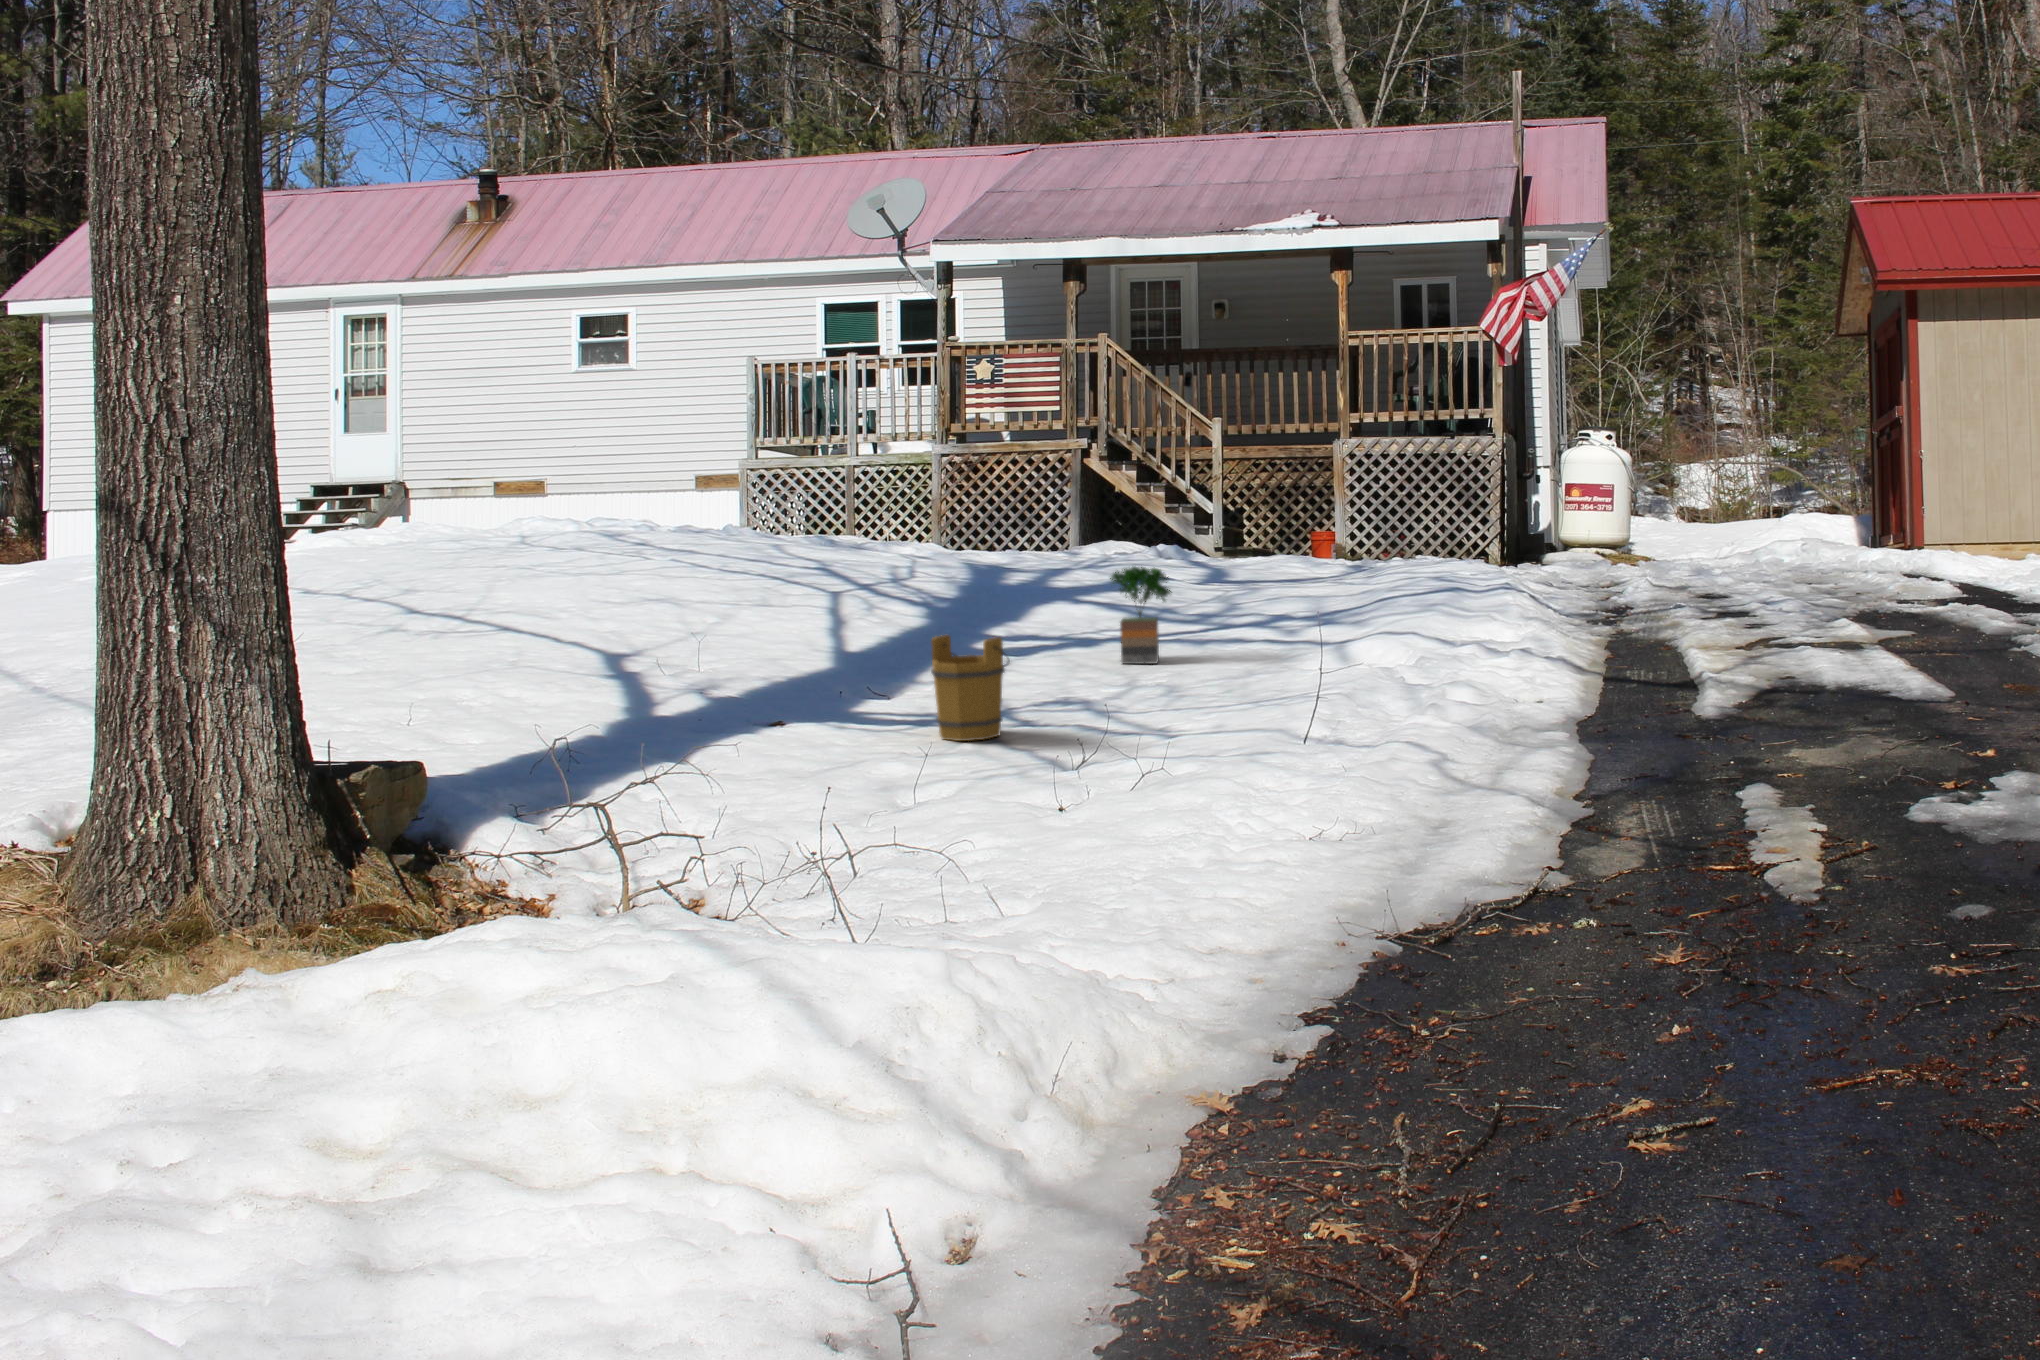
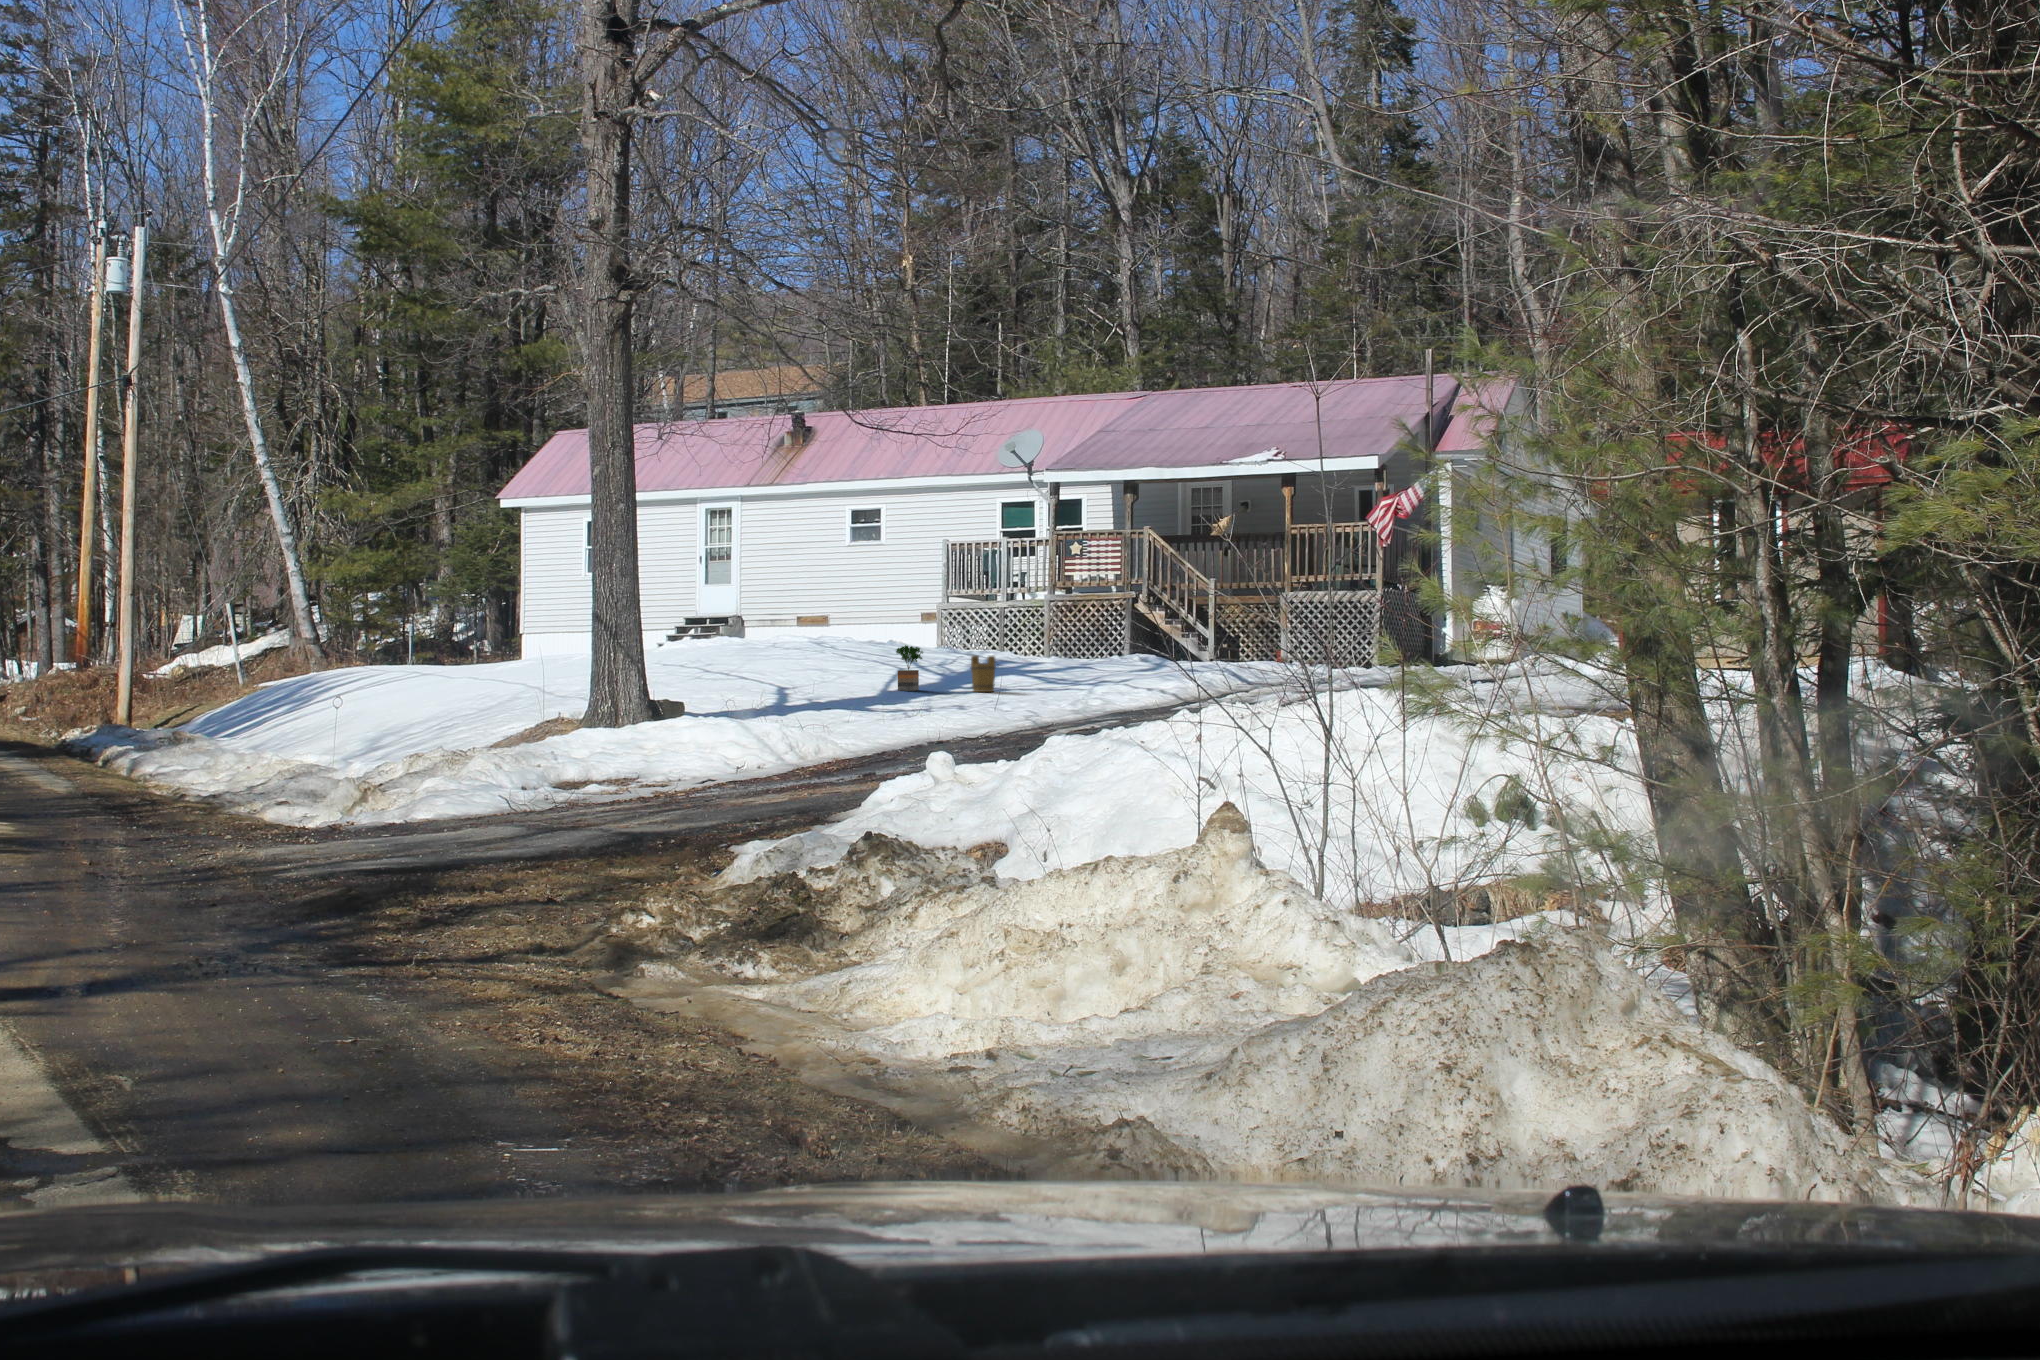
potted tree: present [1110,567,1172,664] -> present [896,645,923,691]

